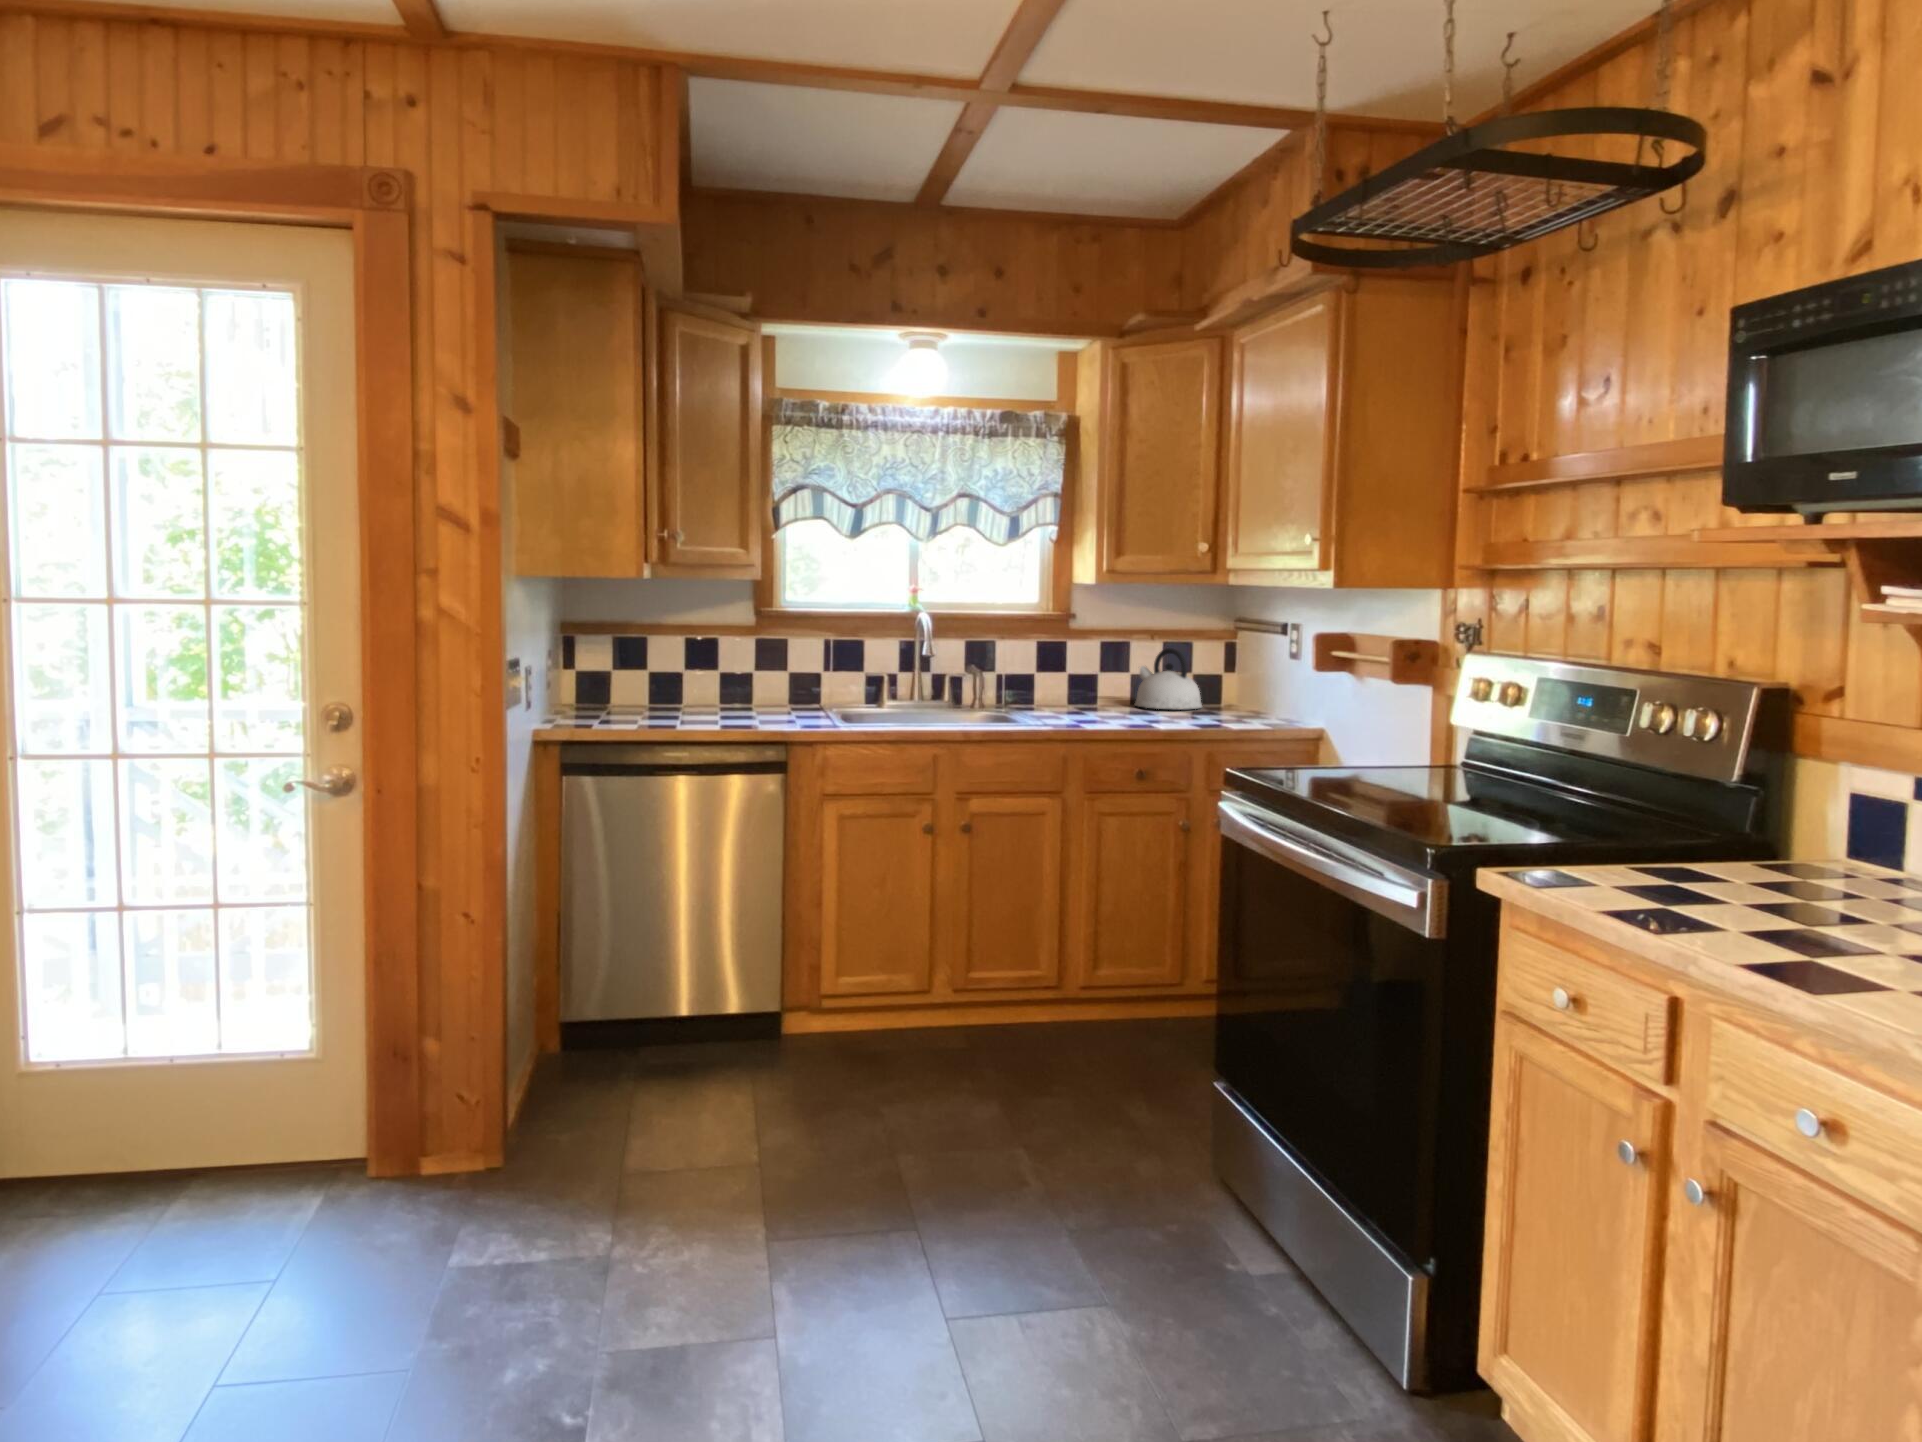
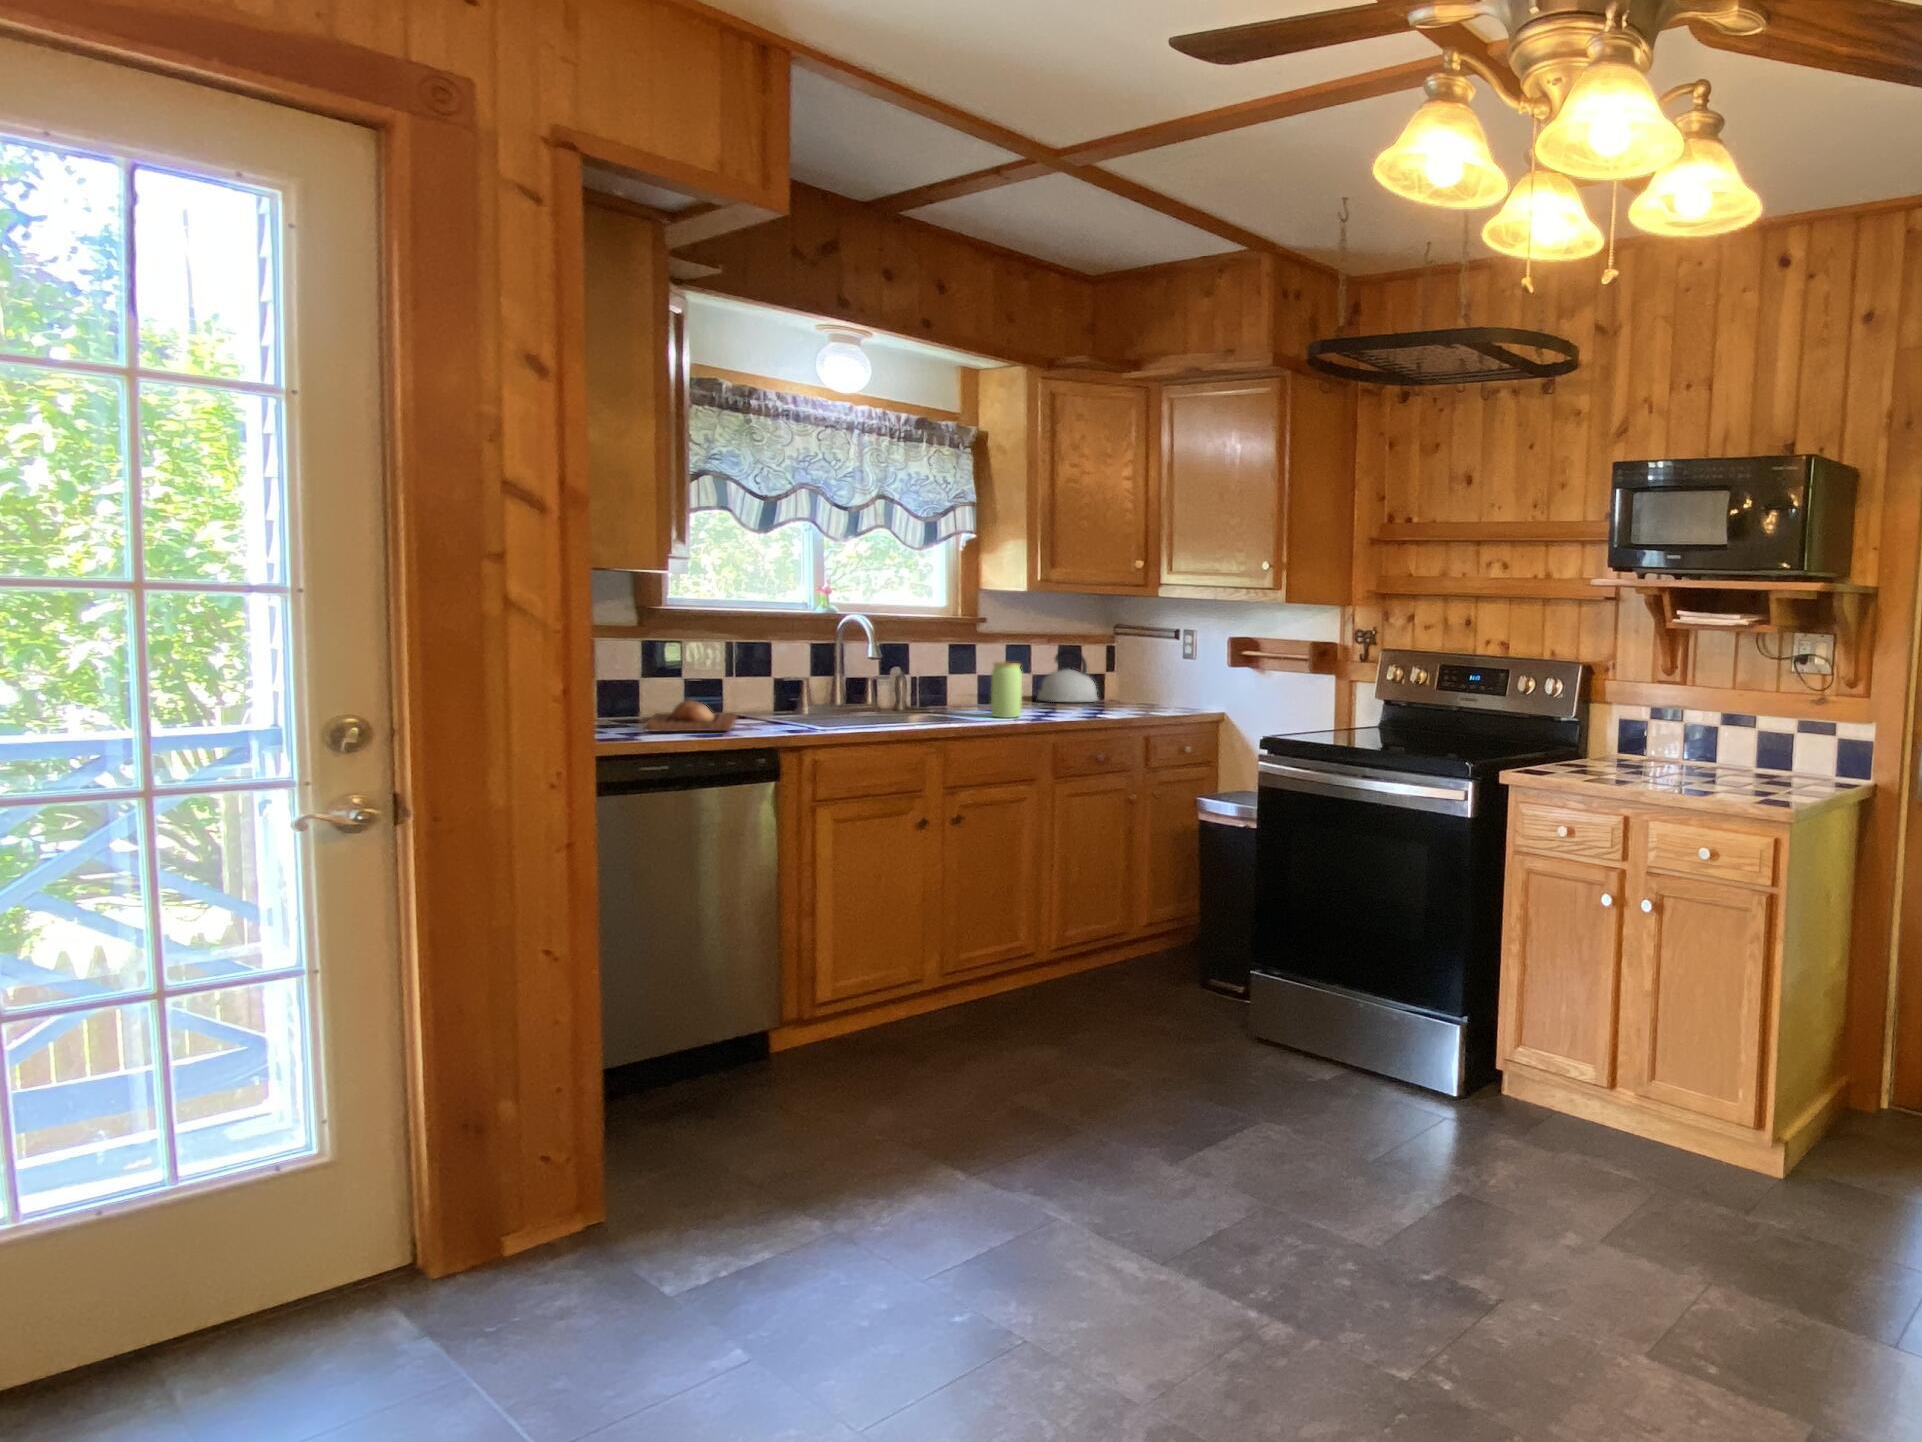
jar: none [1037,664,1068,725] -> present [991,662,1022,718]
bread loaf: none [713,695,817,726] -> present [644,700,736,732]

